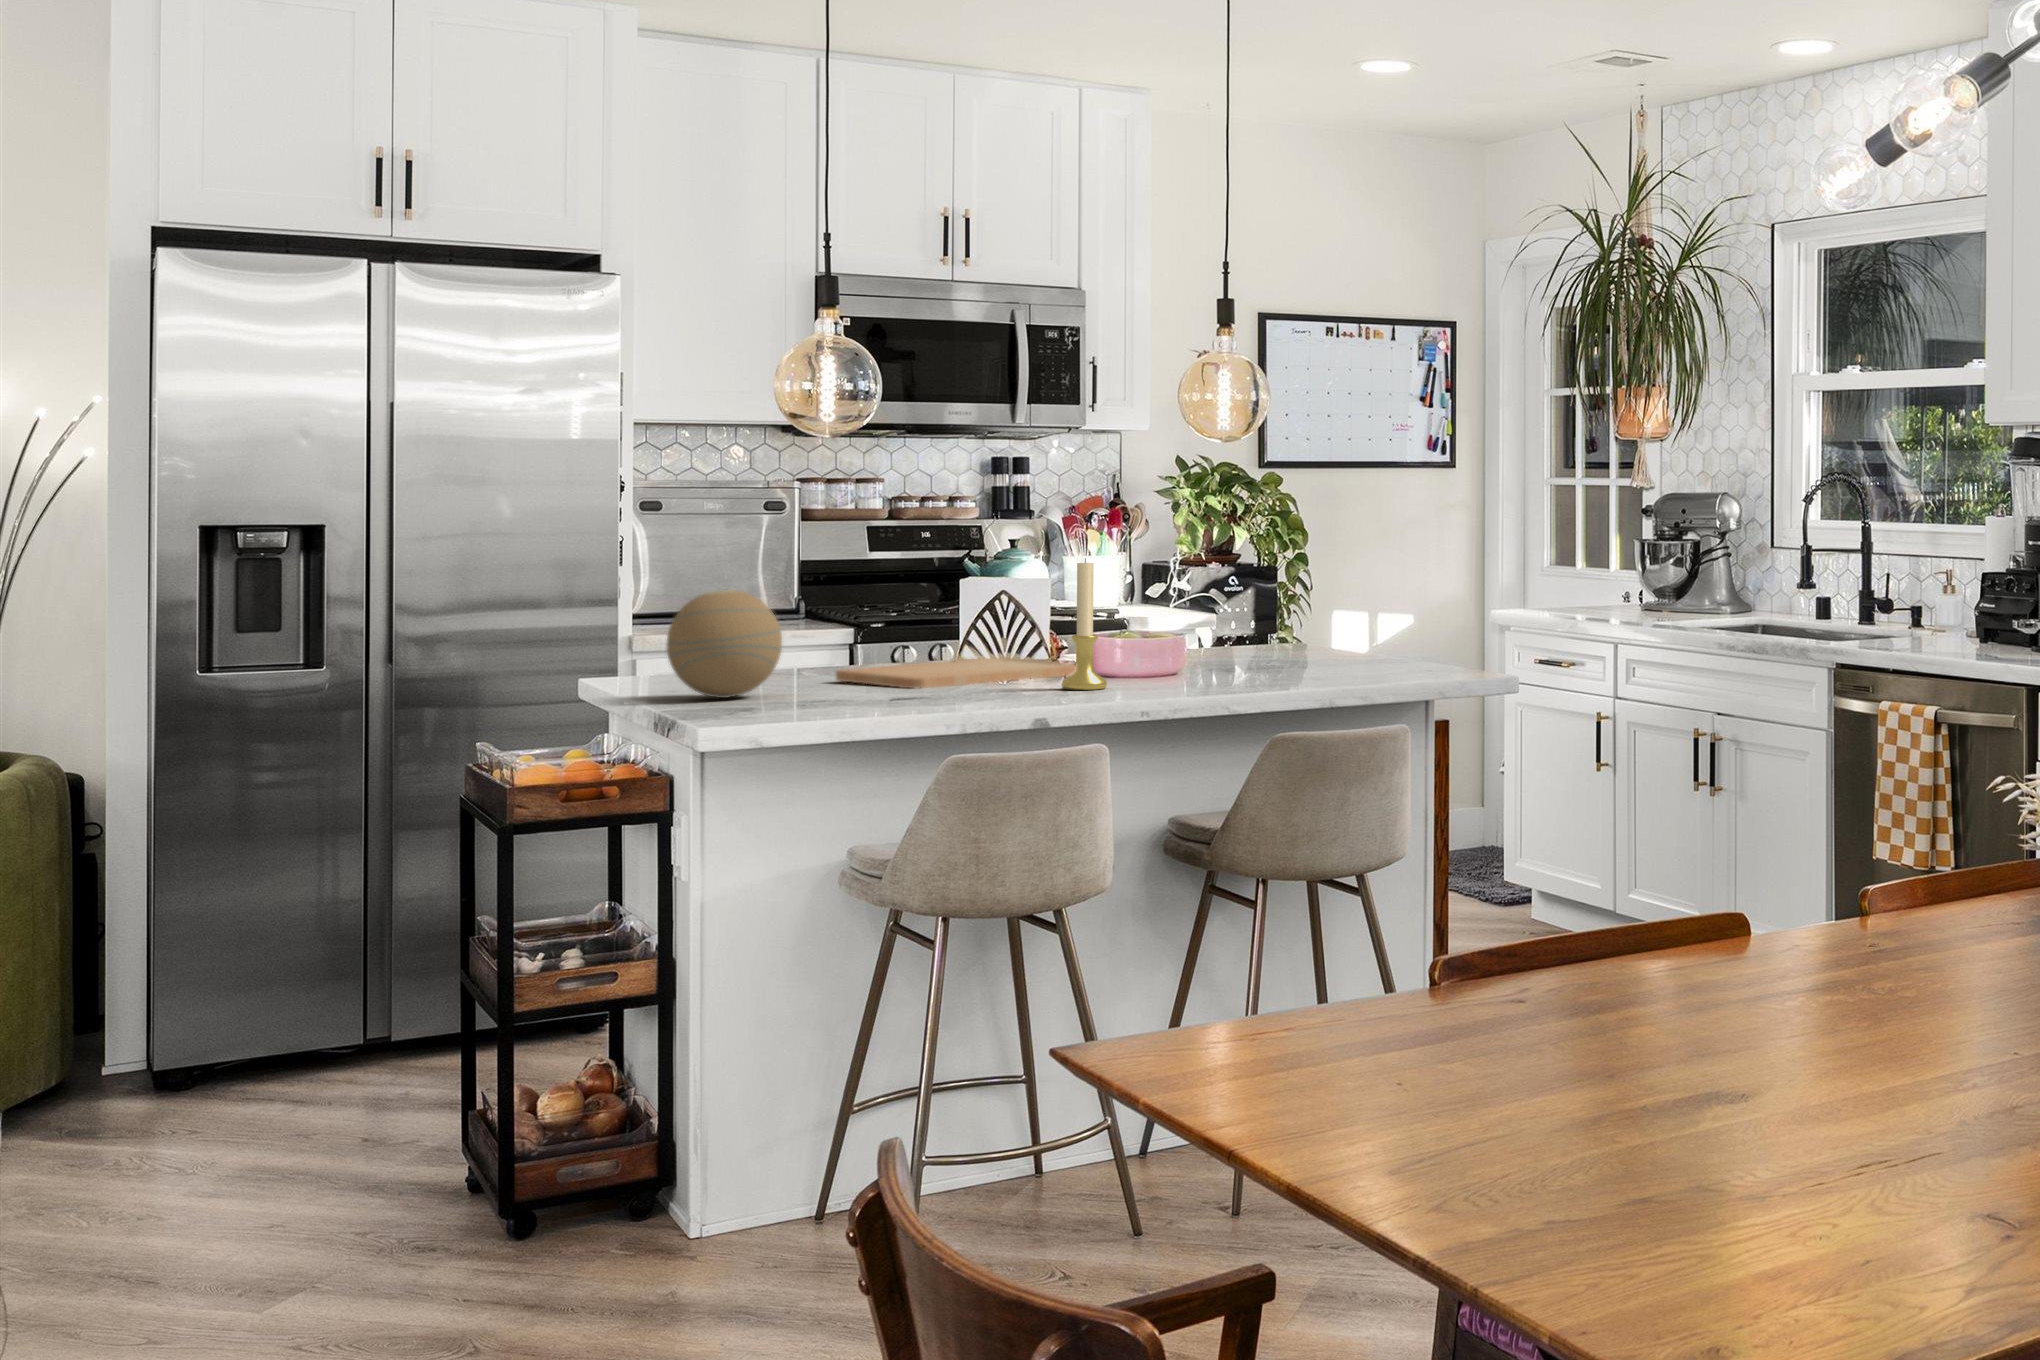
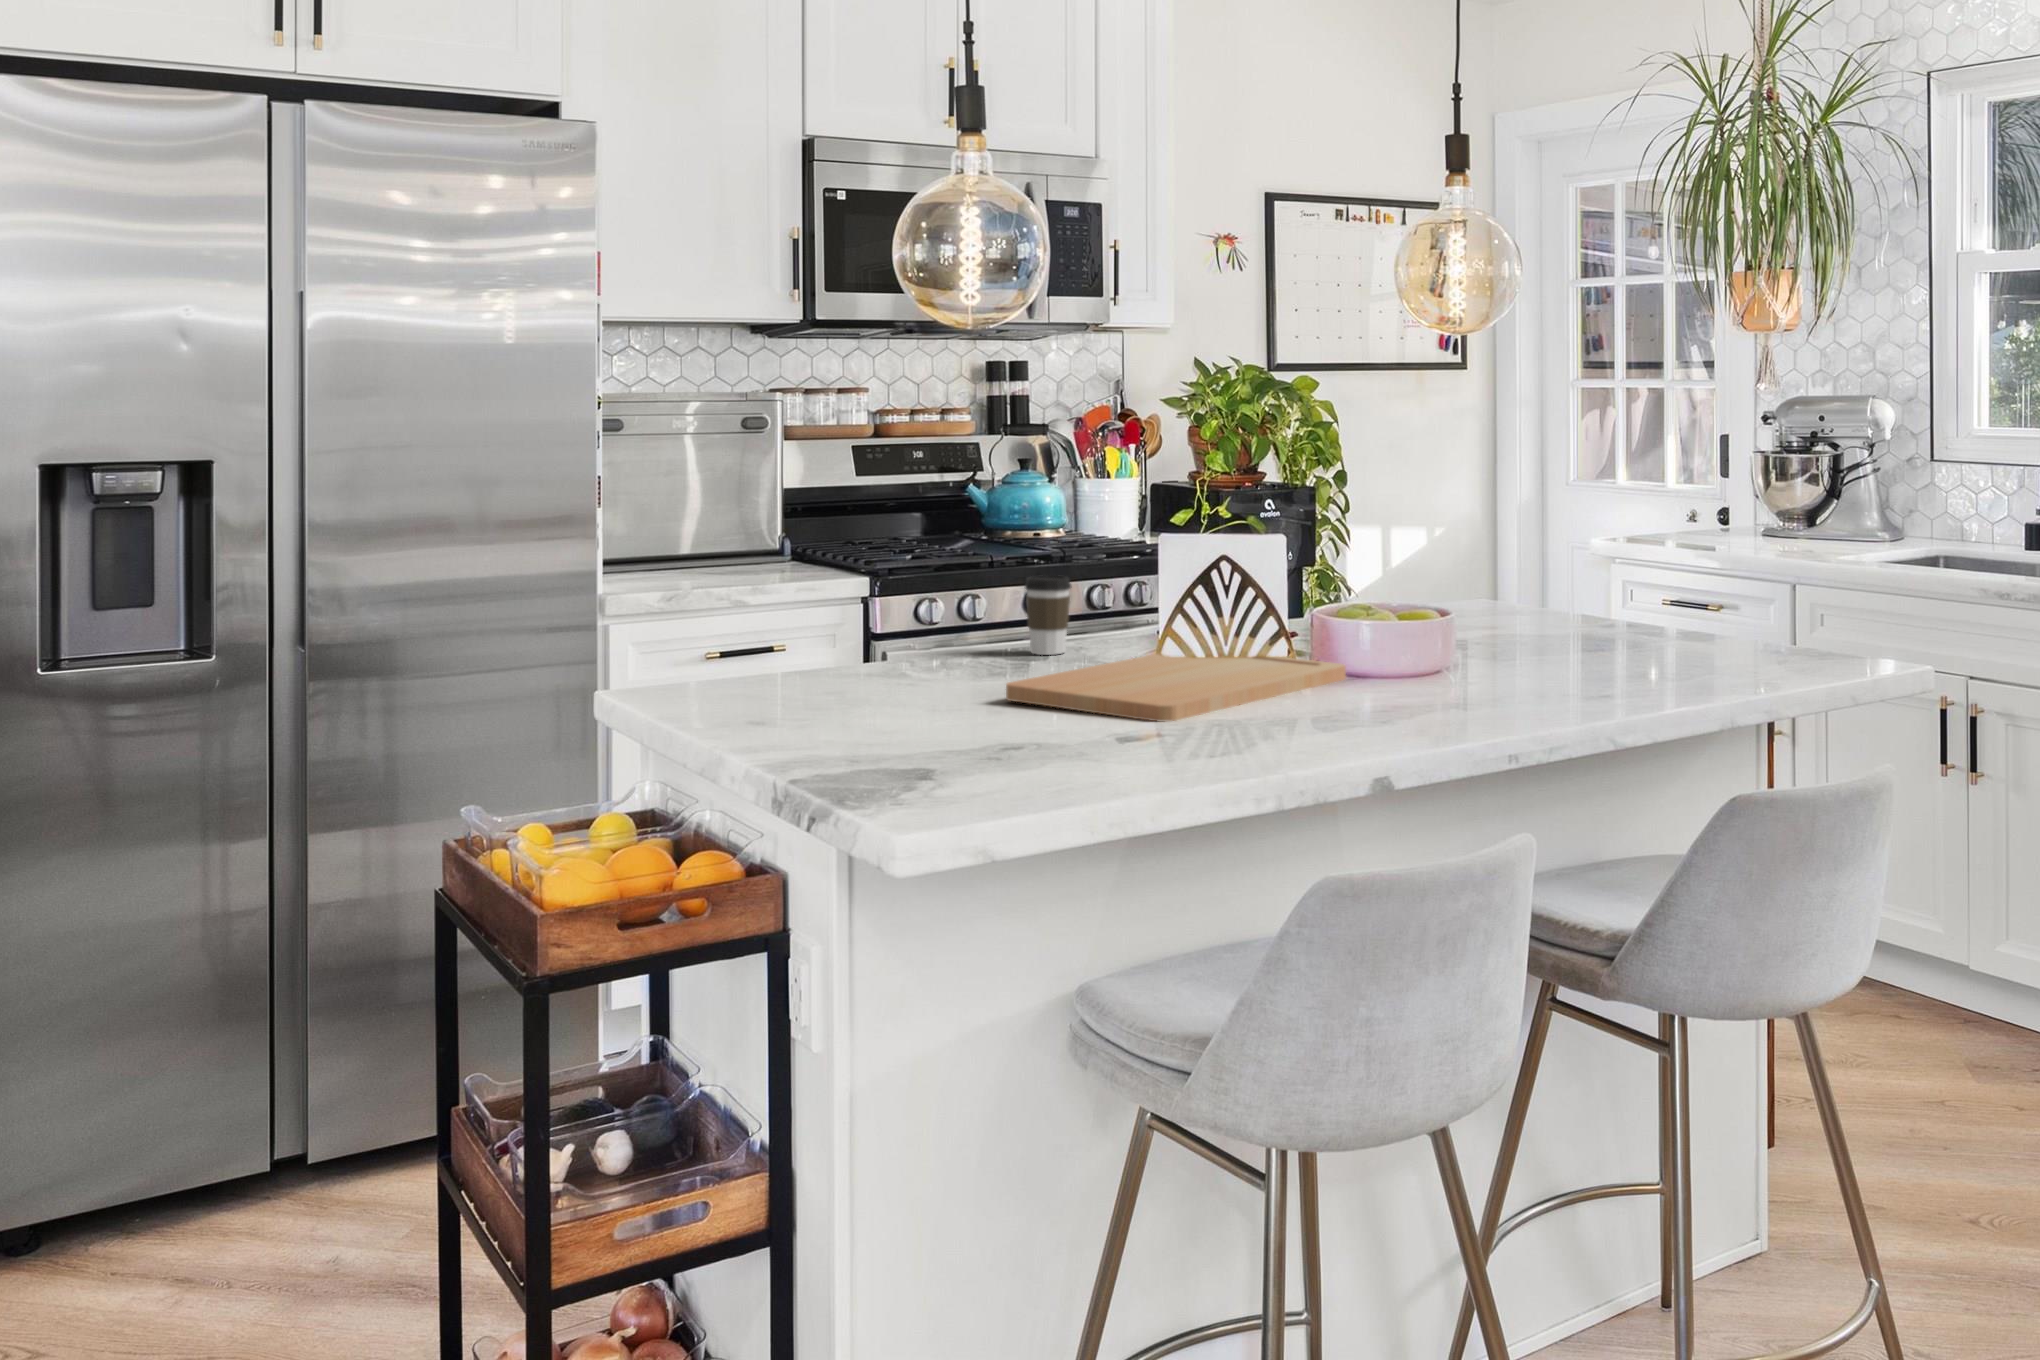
candle holder: present [1062,558,1107,690] -> none [1409,516,1480,729]
decorative orb: present [666,590,782,698] -> none [808,577,986,755]
coffee cup: none [900,611,934,666] -> present [1025,575,1071,655]

